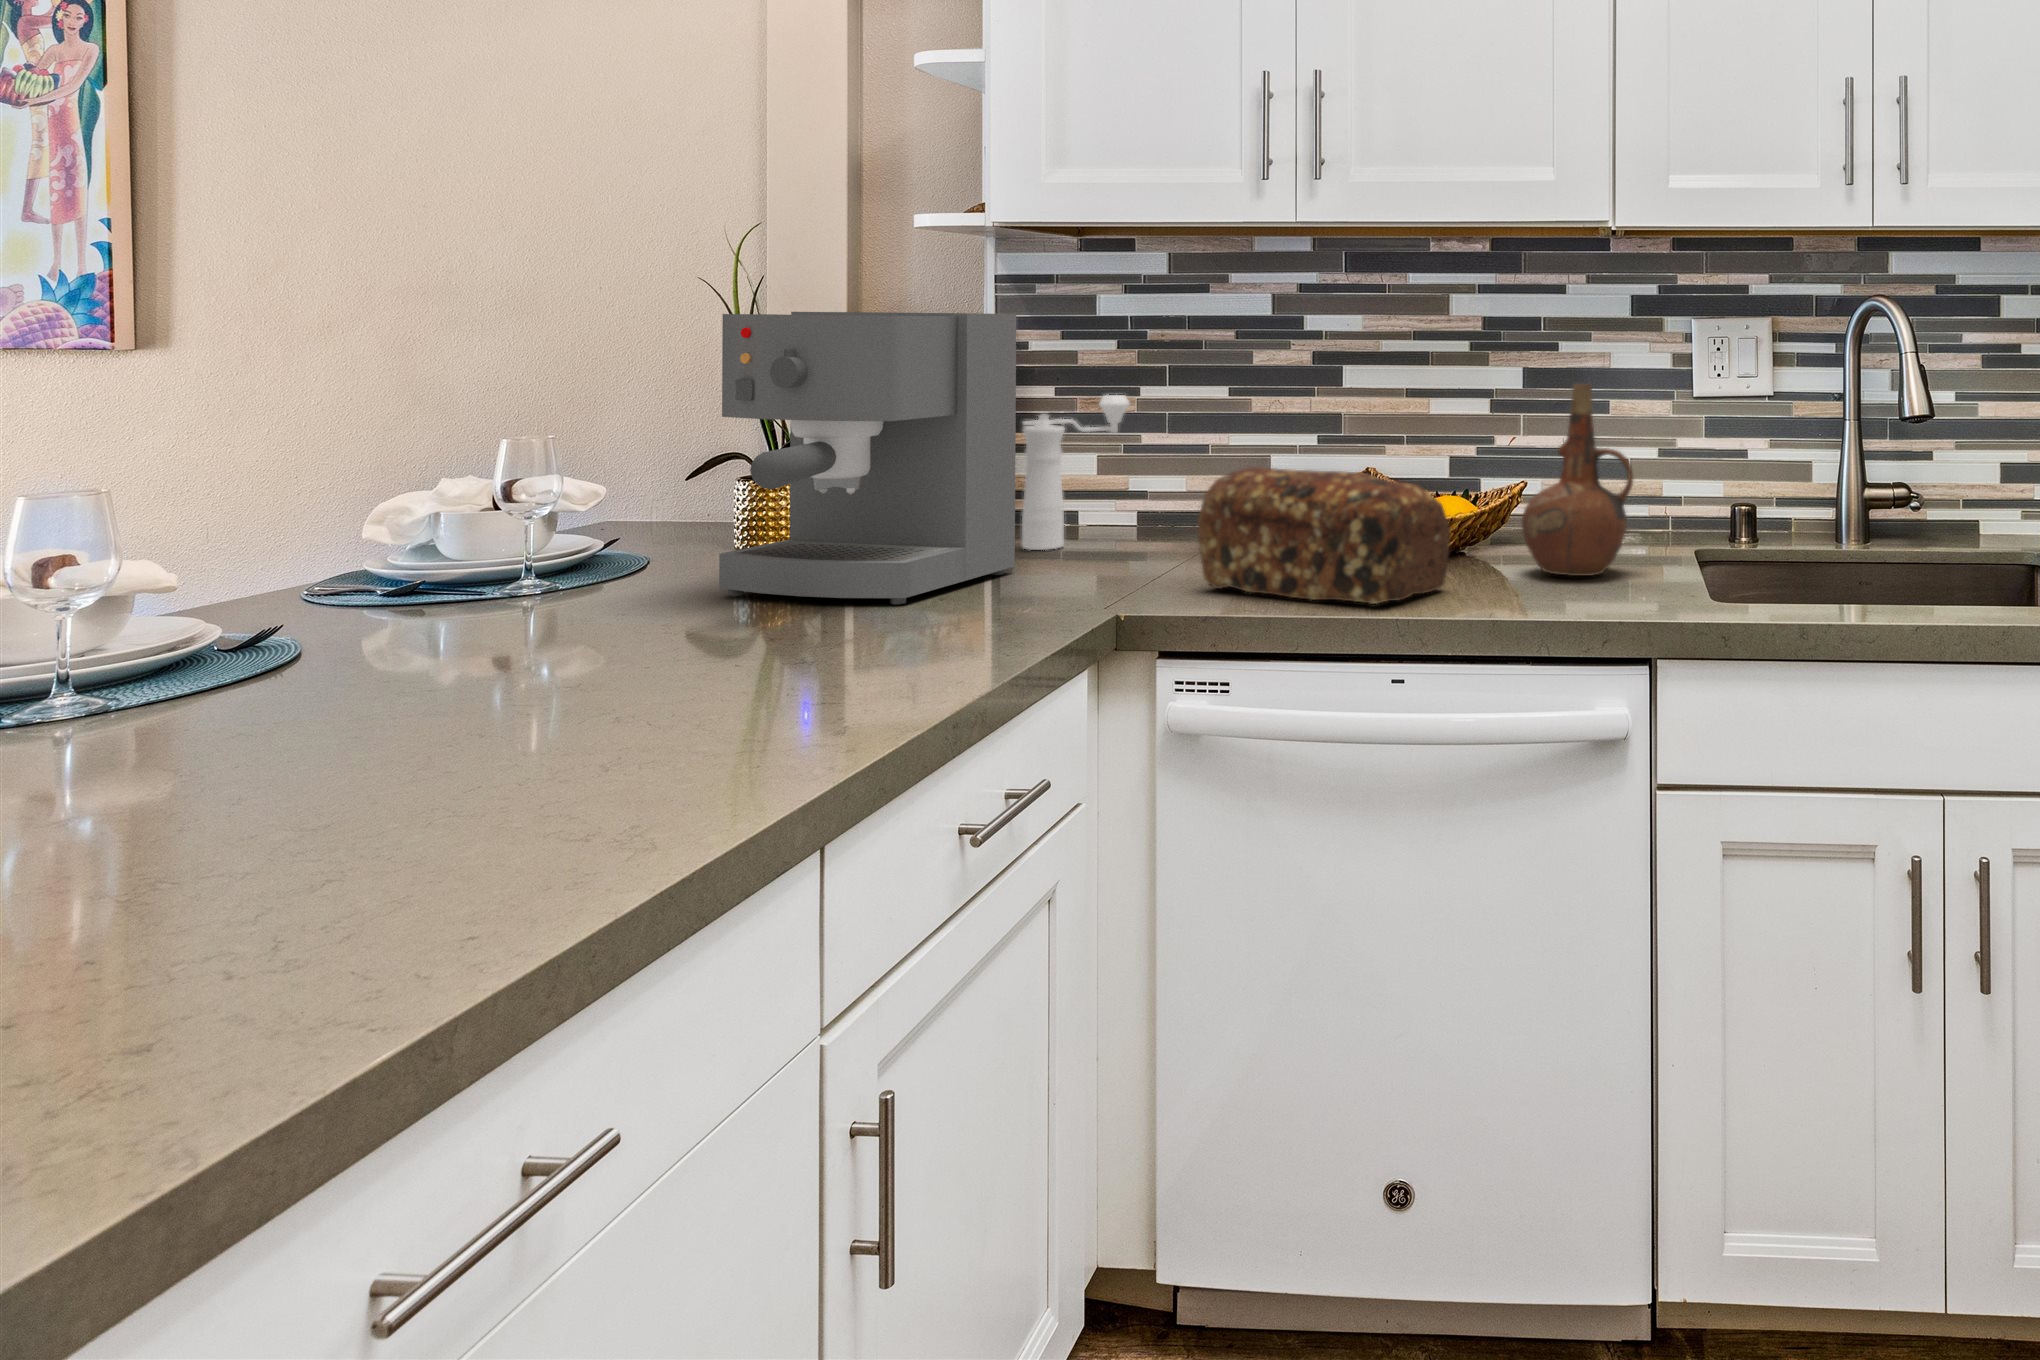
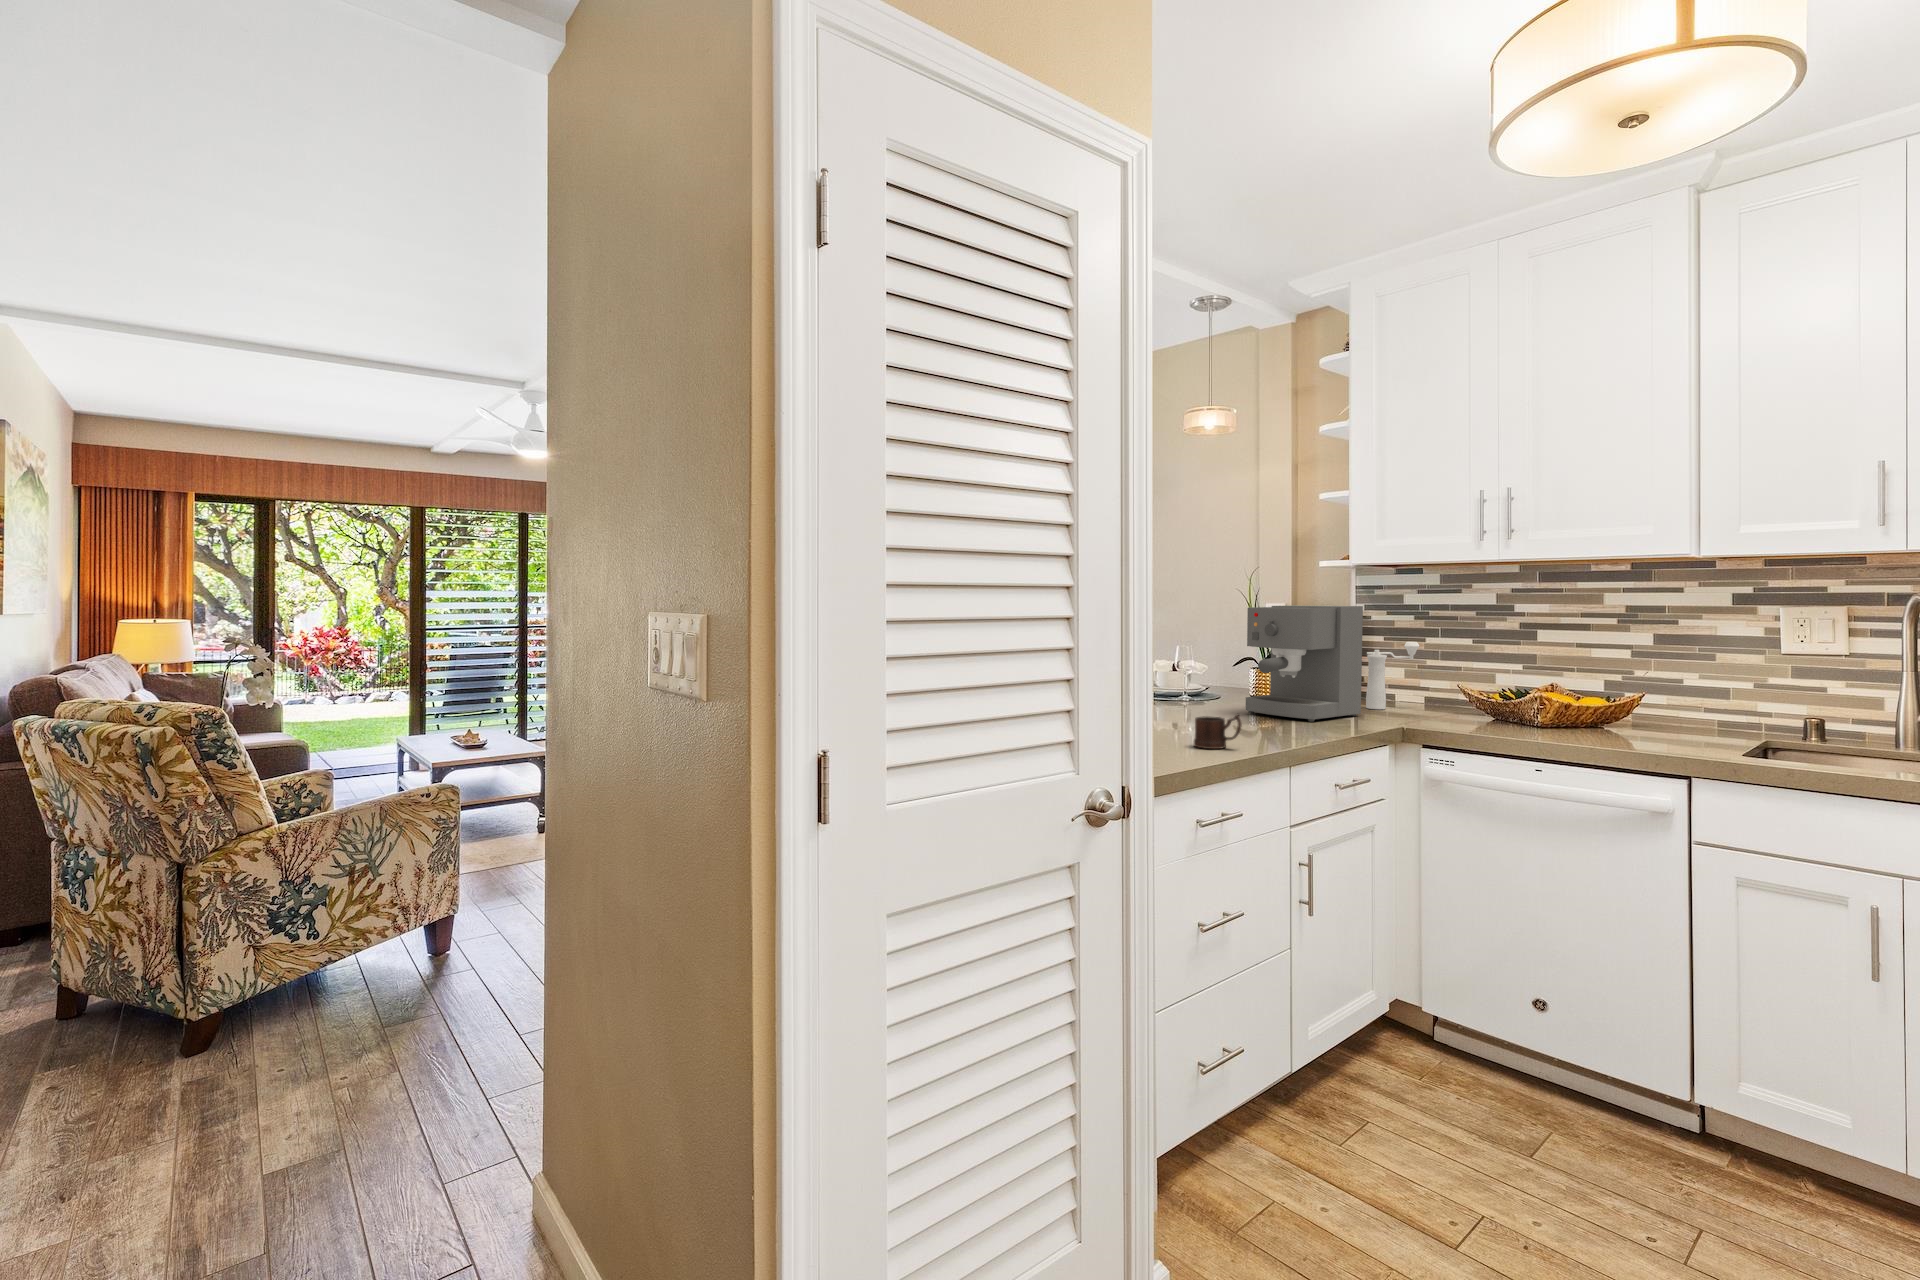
ceramic pitcher: present [1522,384,1633,576] -> none [1628,642,1705,744]
bread loaf: present [1198,467,1450,604] -> none [1443,676,1577,741]
mug: none [509,633,683,765] -> present [1194,714,1242,749]

